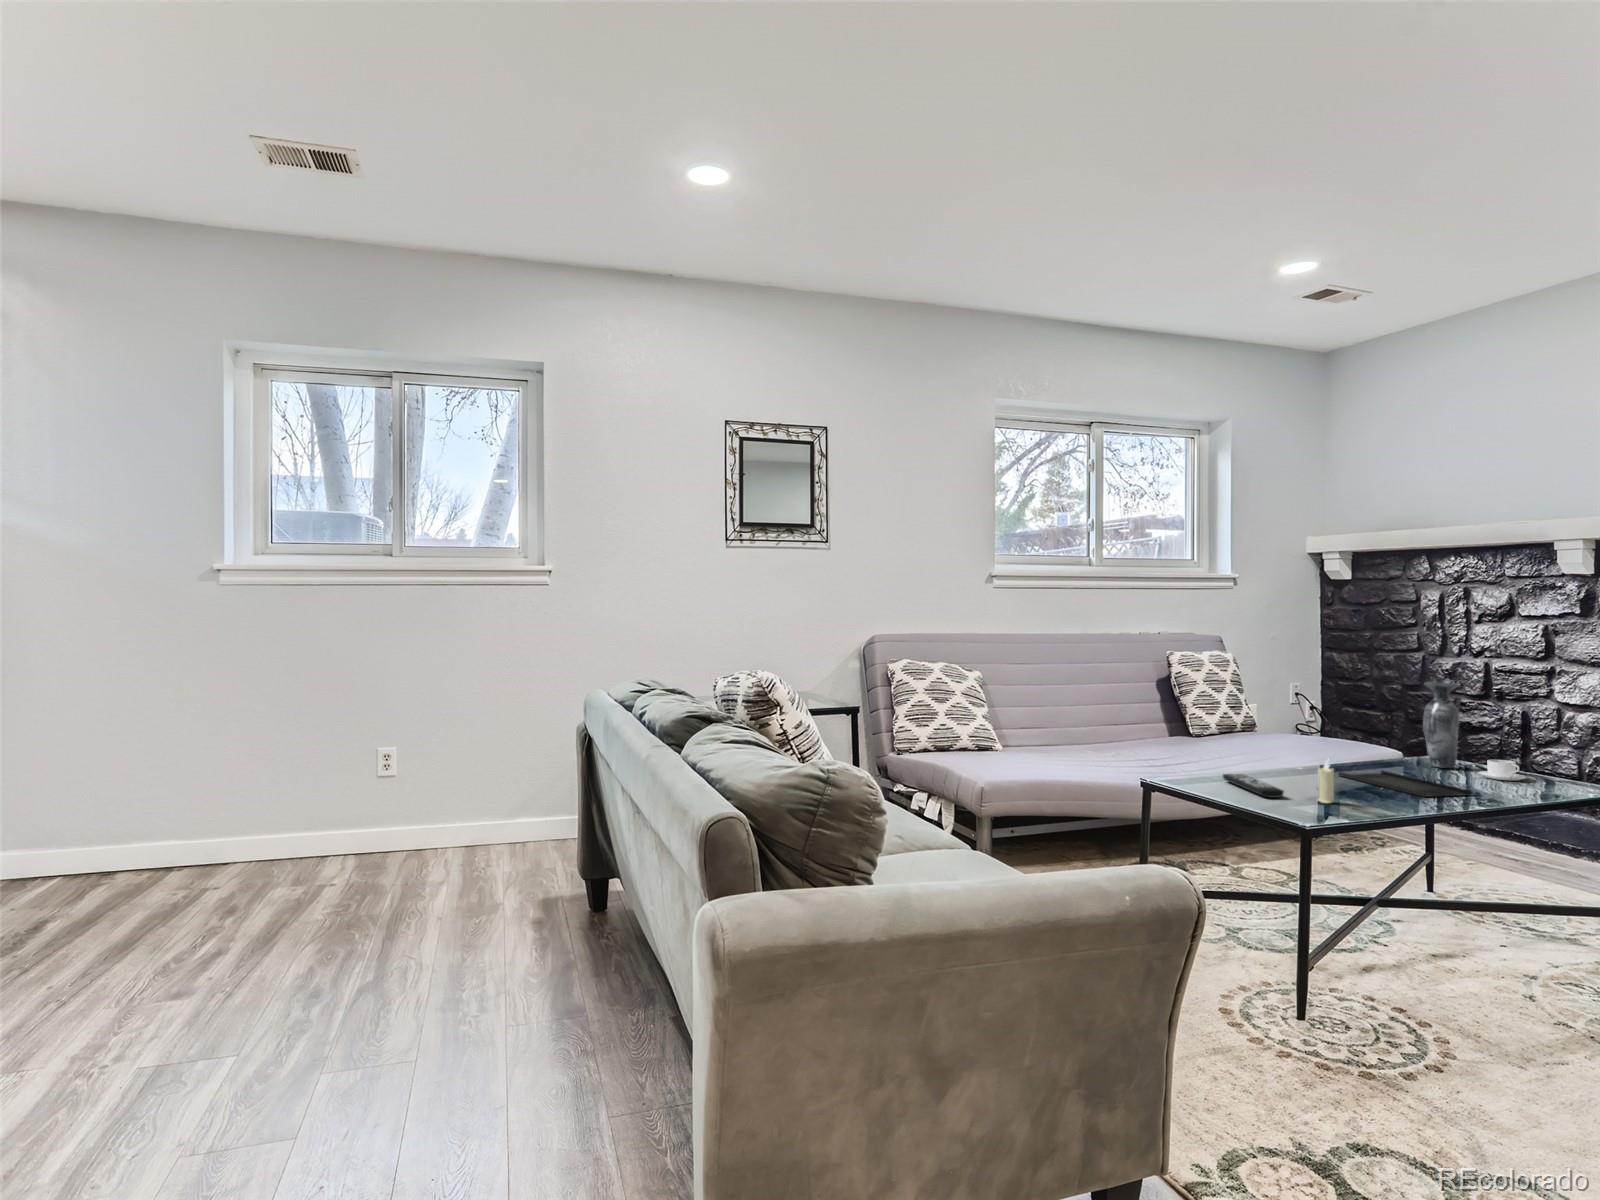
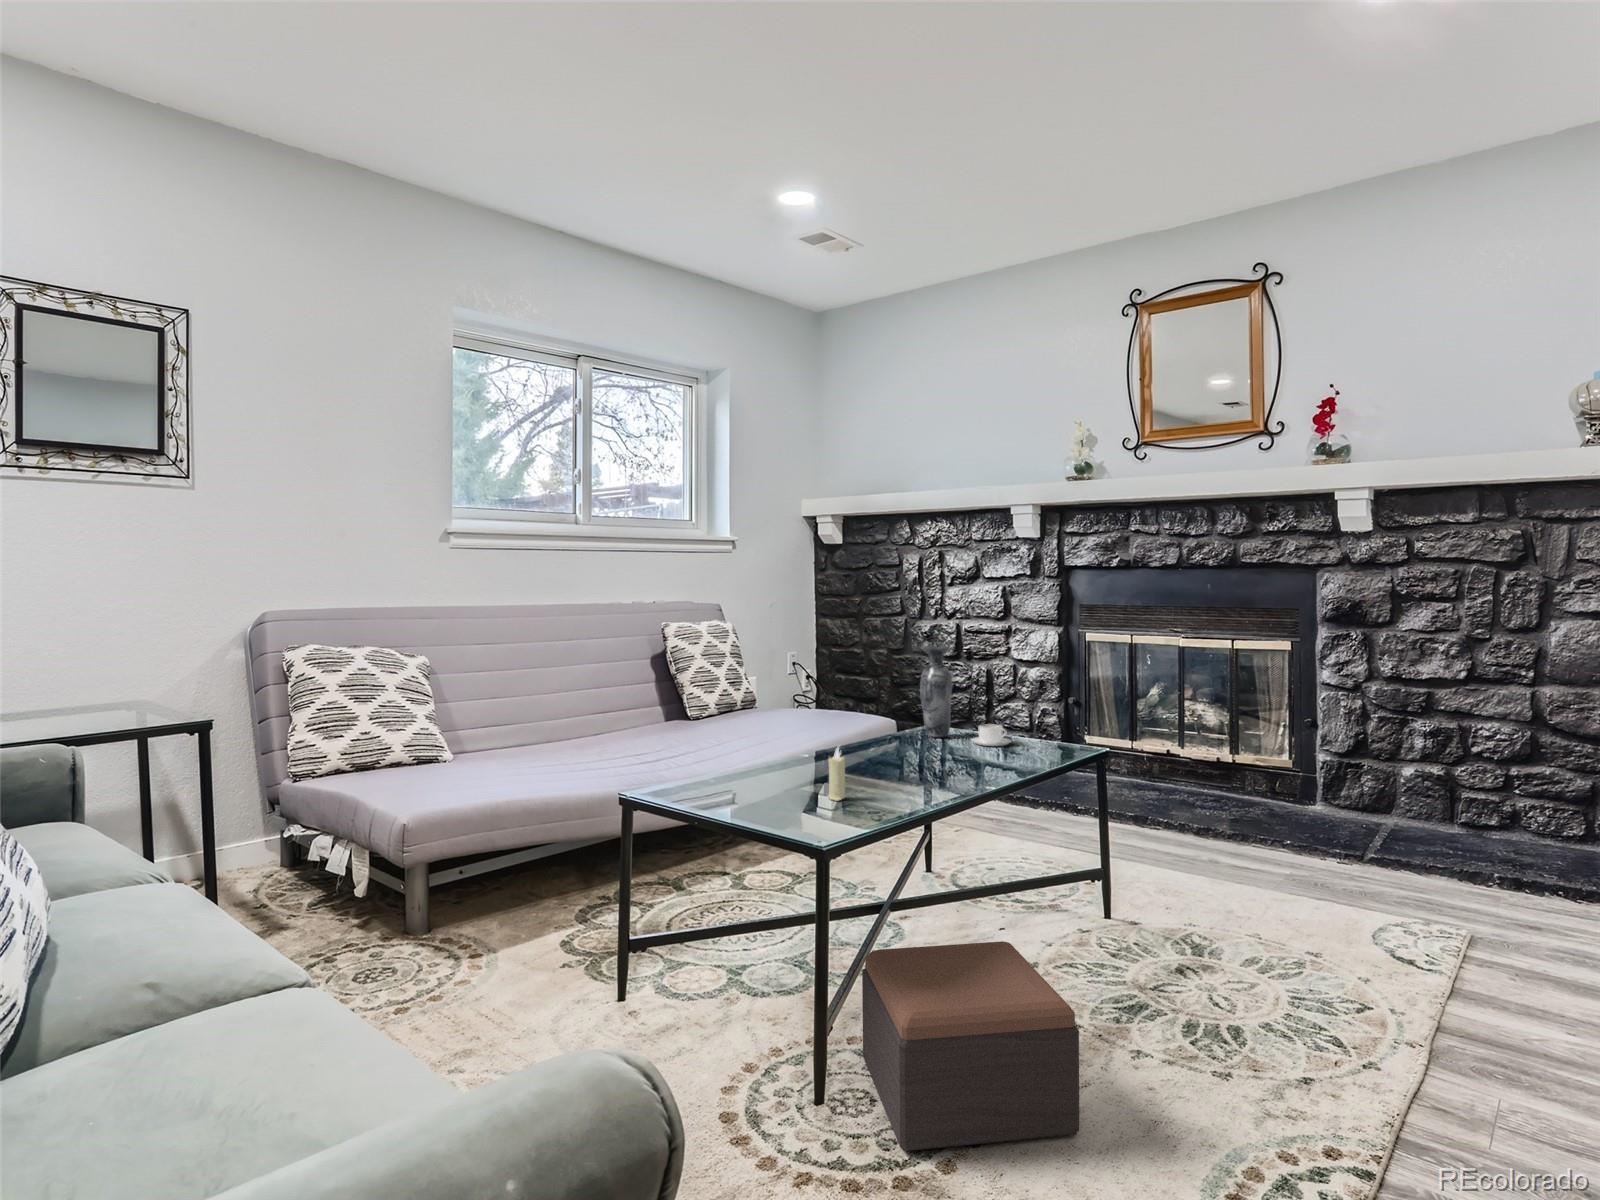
tray: present [1338,771,1473,797] -> none [844,747,974,777]
remote control: present [1223,774,1284,798] -> none [722,771,791,801]
footstool: none [1343,918,1544,1086] -> present [862,941,1079,1151]

